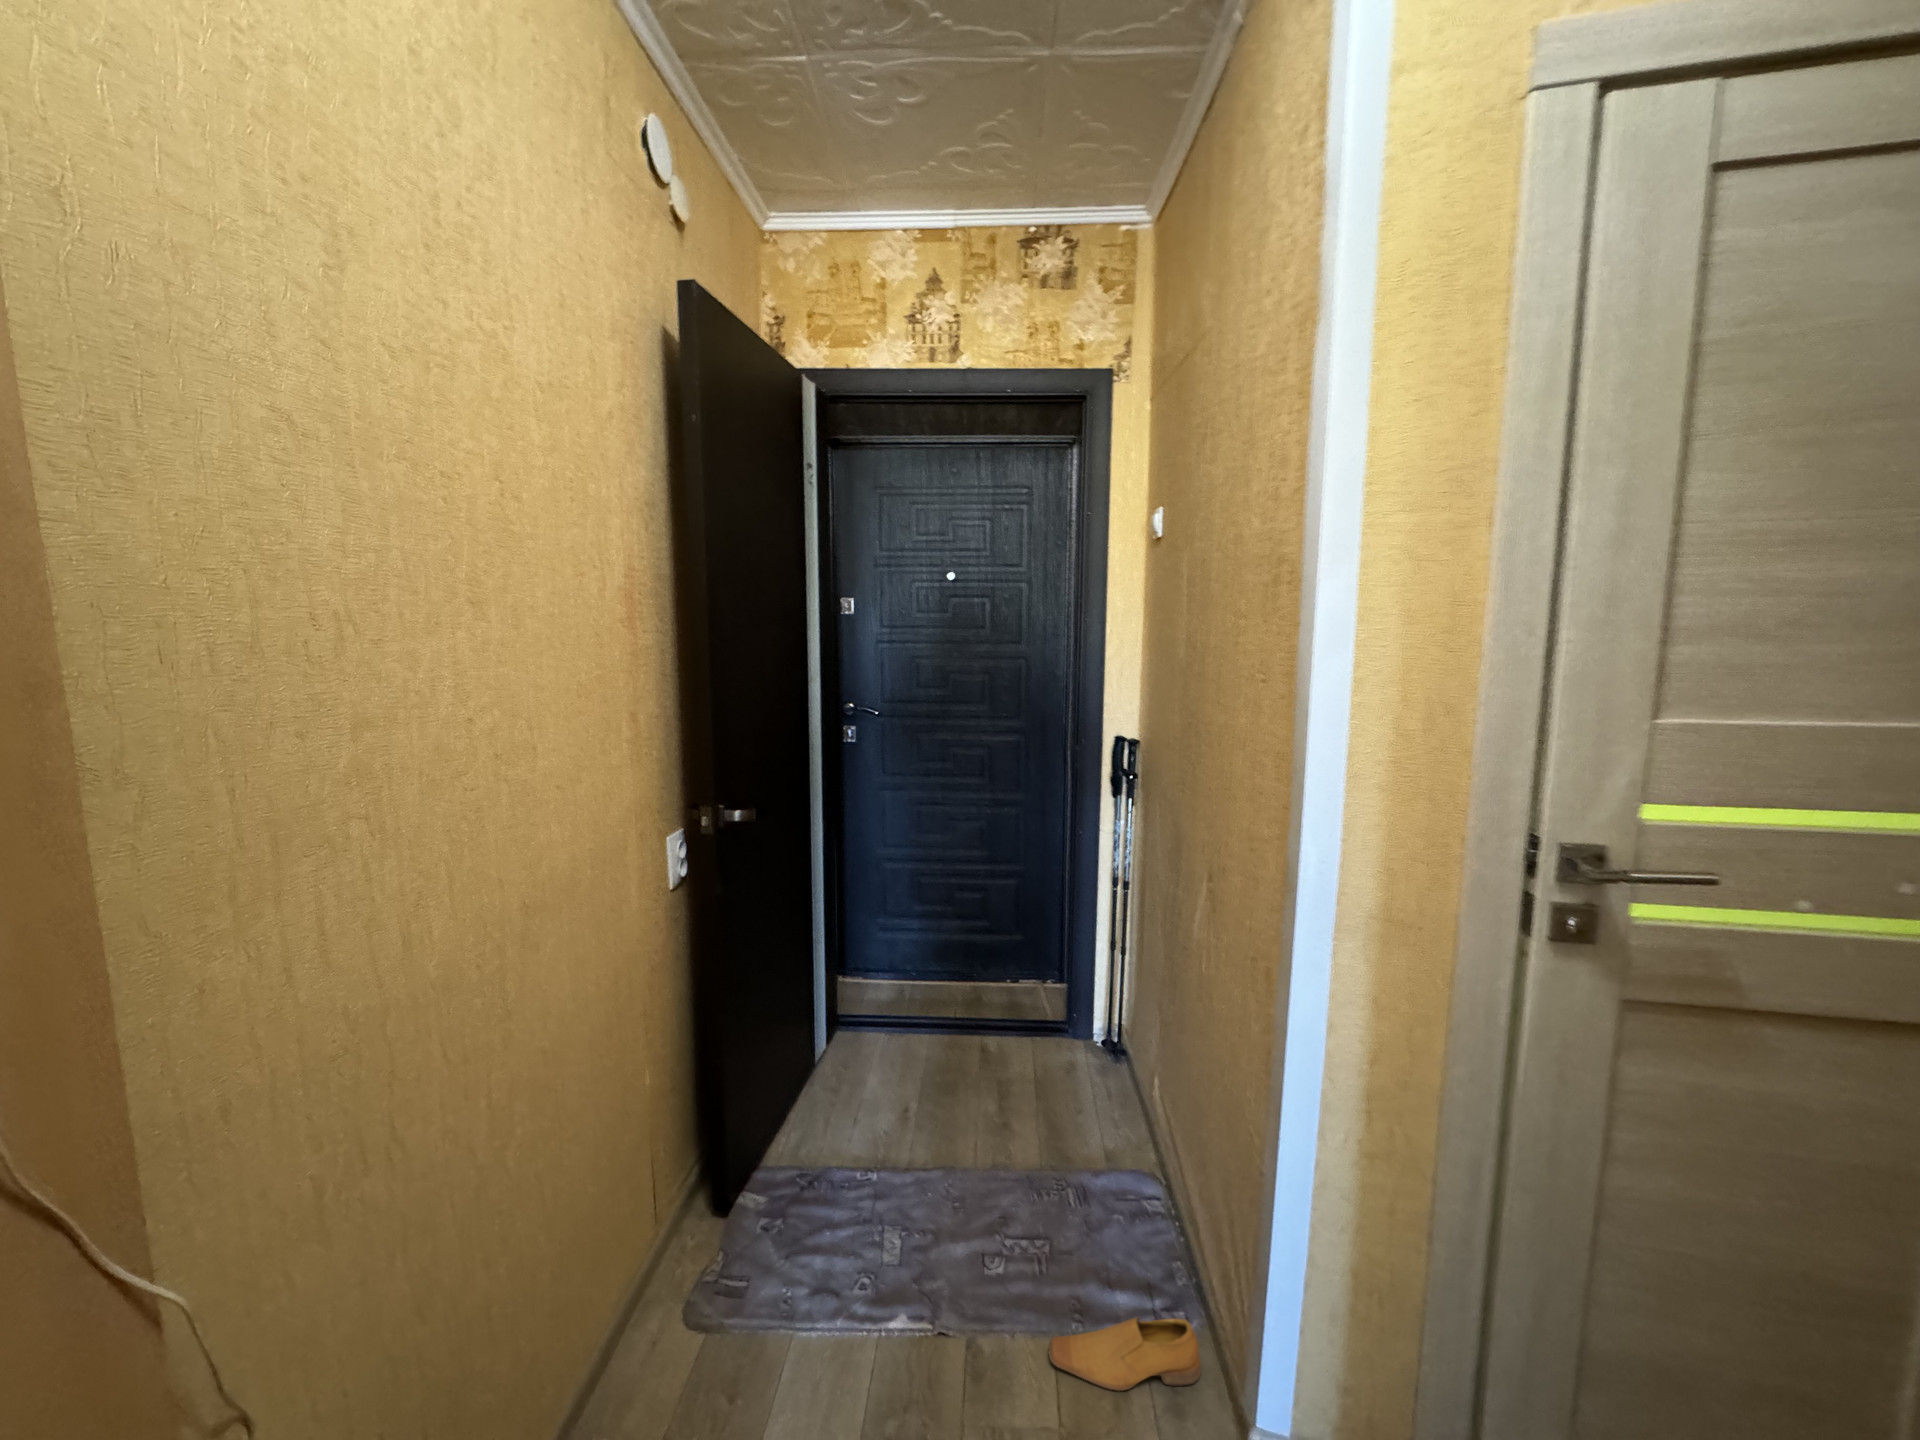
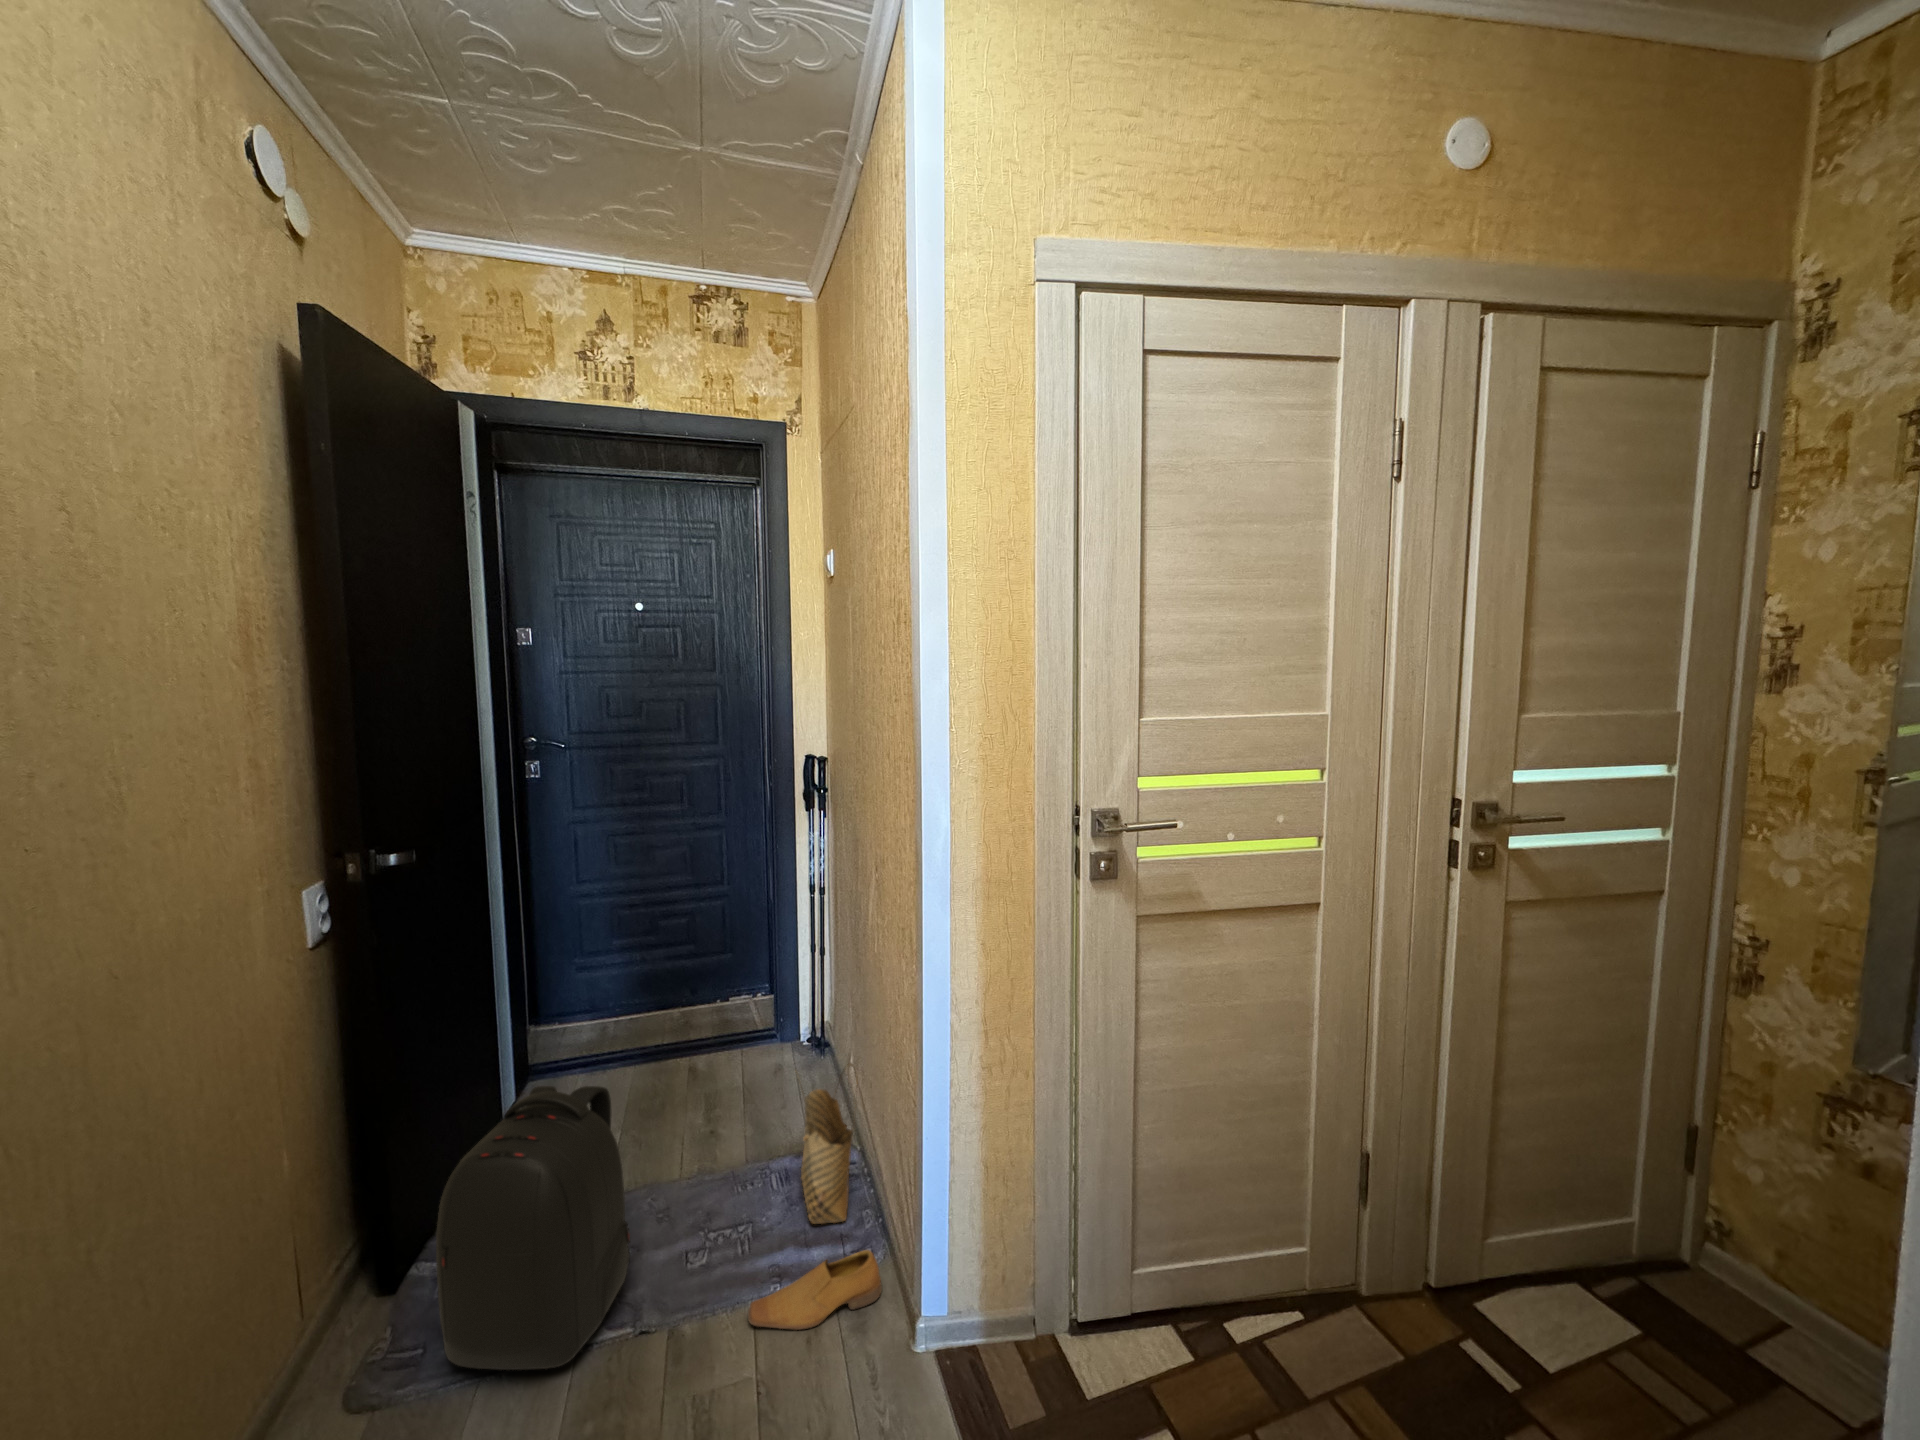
backpack: none [763,1053,931,1344] -> present [436,1086,630,1370]
woven basket: none [1102,1086,1174,1270] -> present [795,1063,858,1224]

